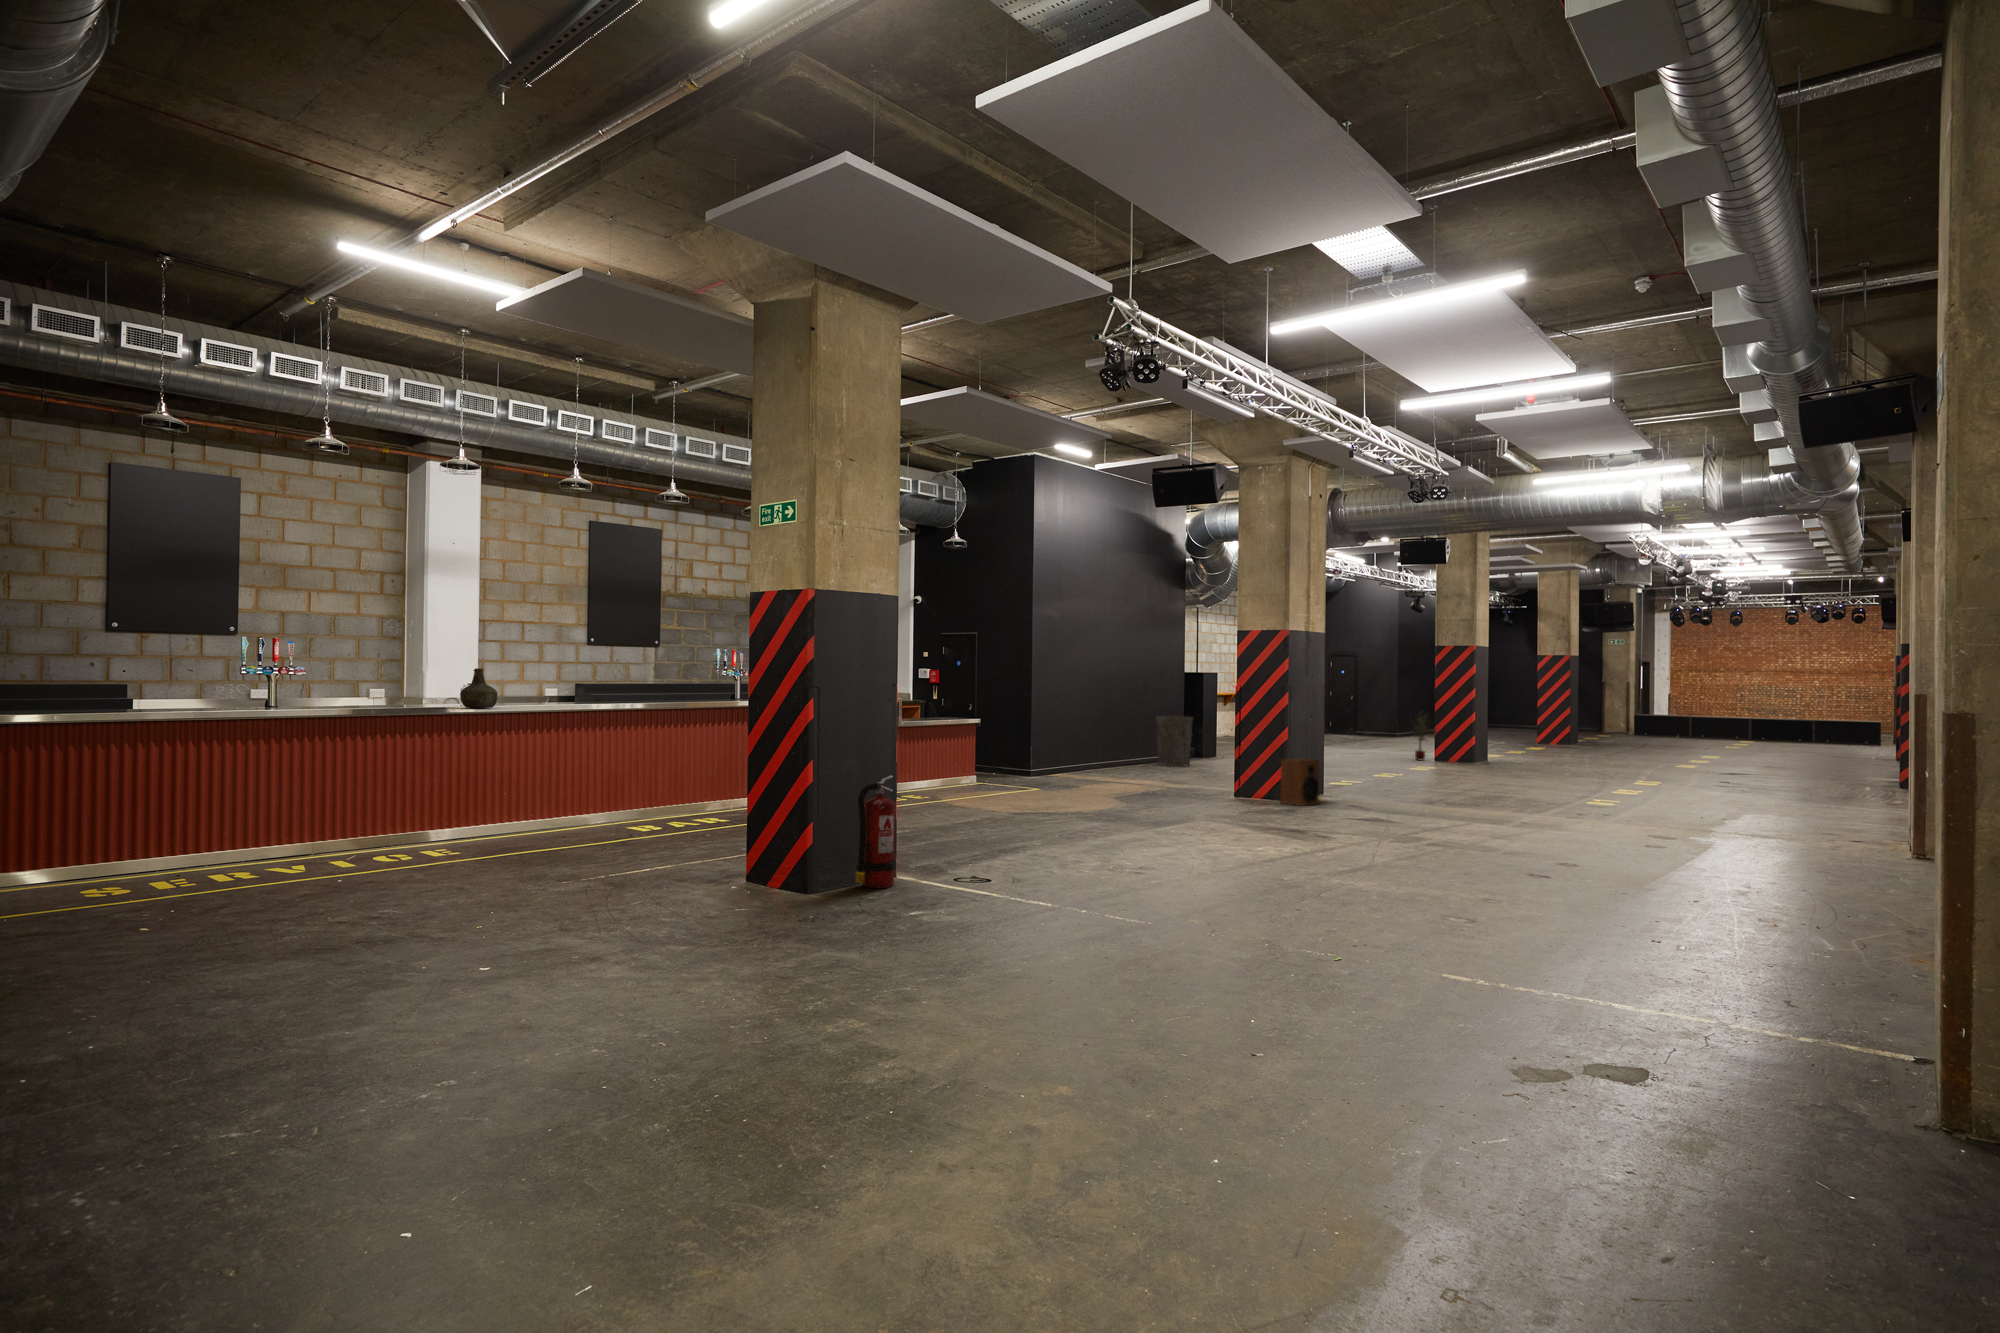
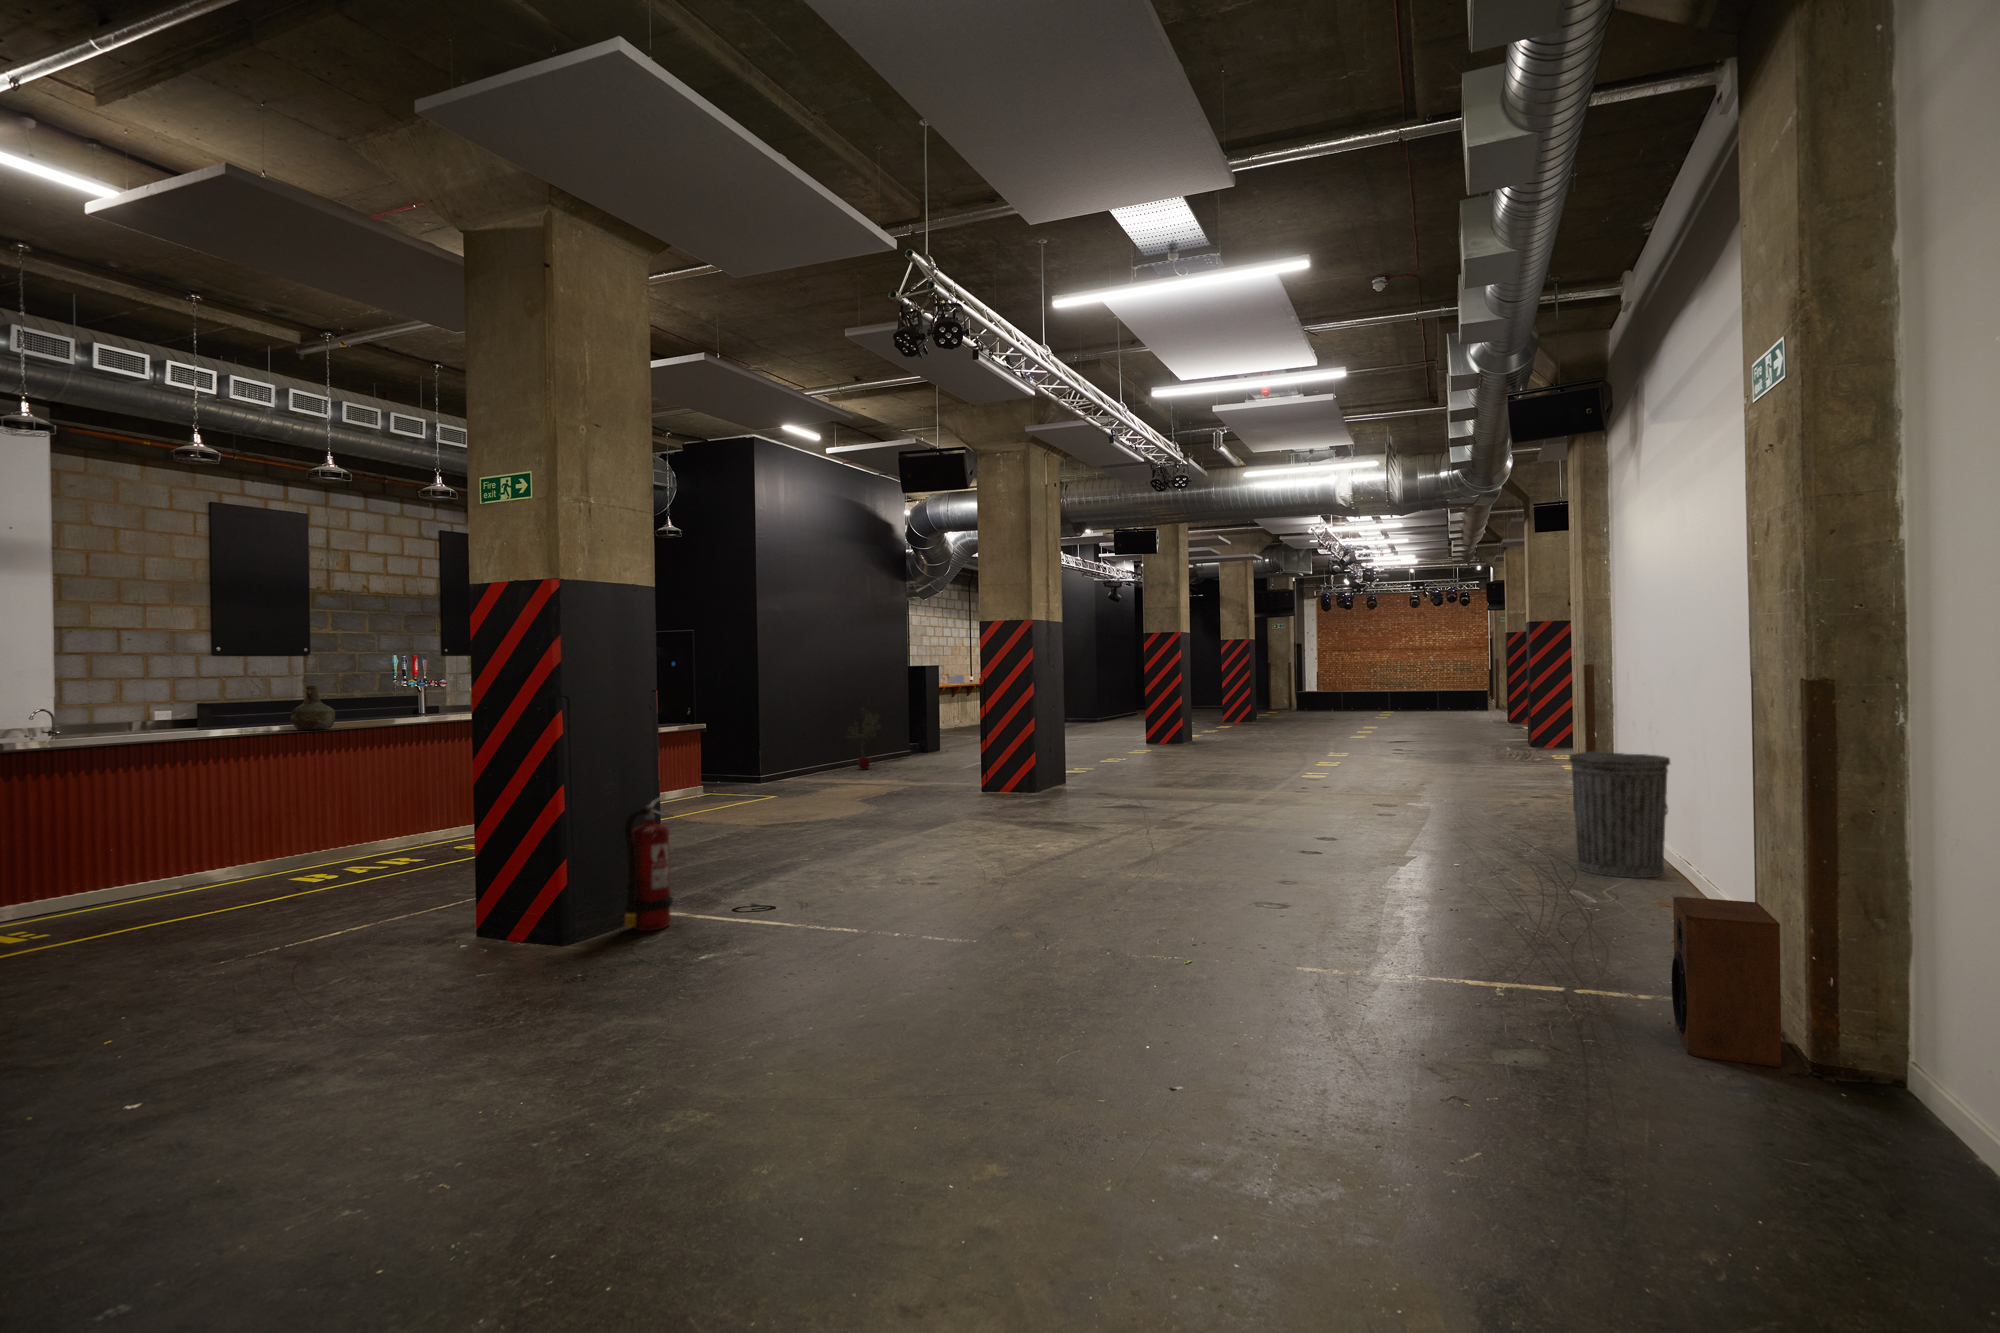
bottle: present [460,668,498,708] -> present [291,685,335,730]
potted tree: present [1412,713,1437,760] -> present [845,708,880,770]
trash can: present [1156,716,1193,767] -> present [1569,752,1670,878]
speaker: present [1280,758,1319,806] -> present [1672,897,1781,1067]

